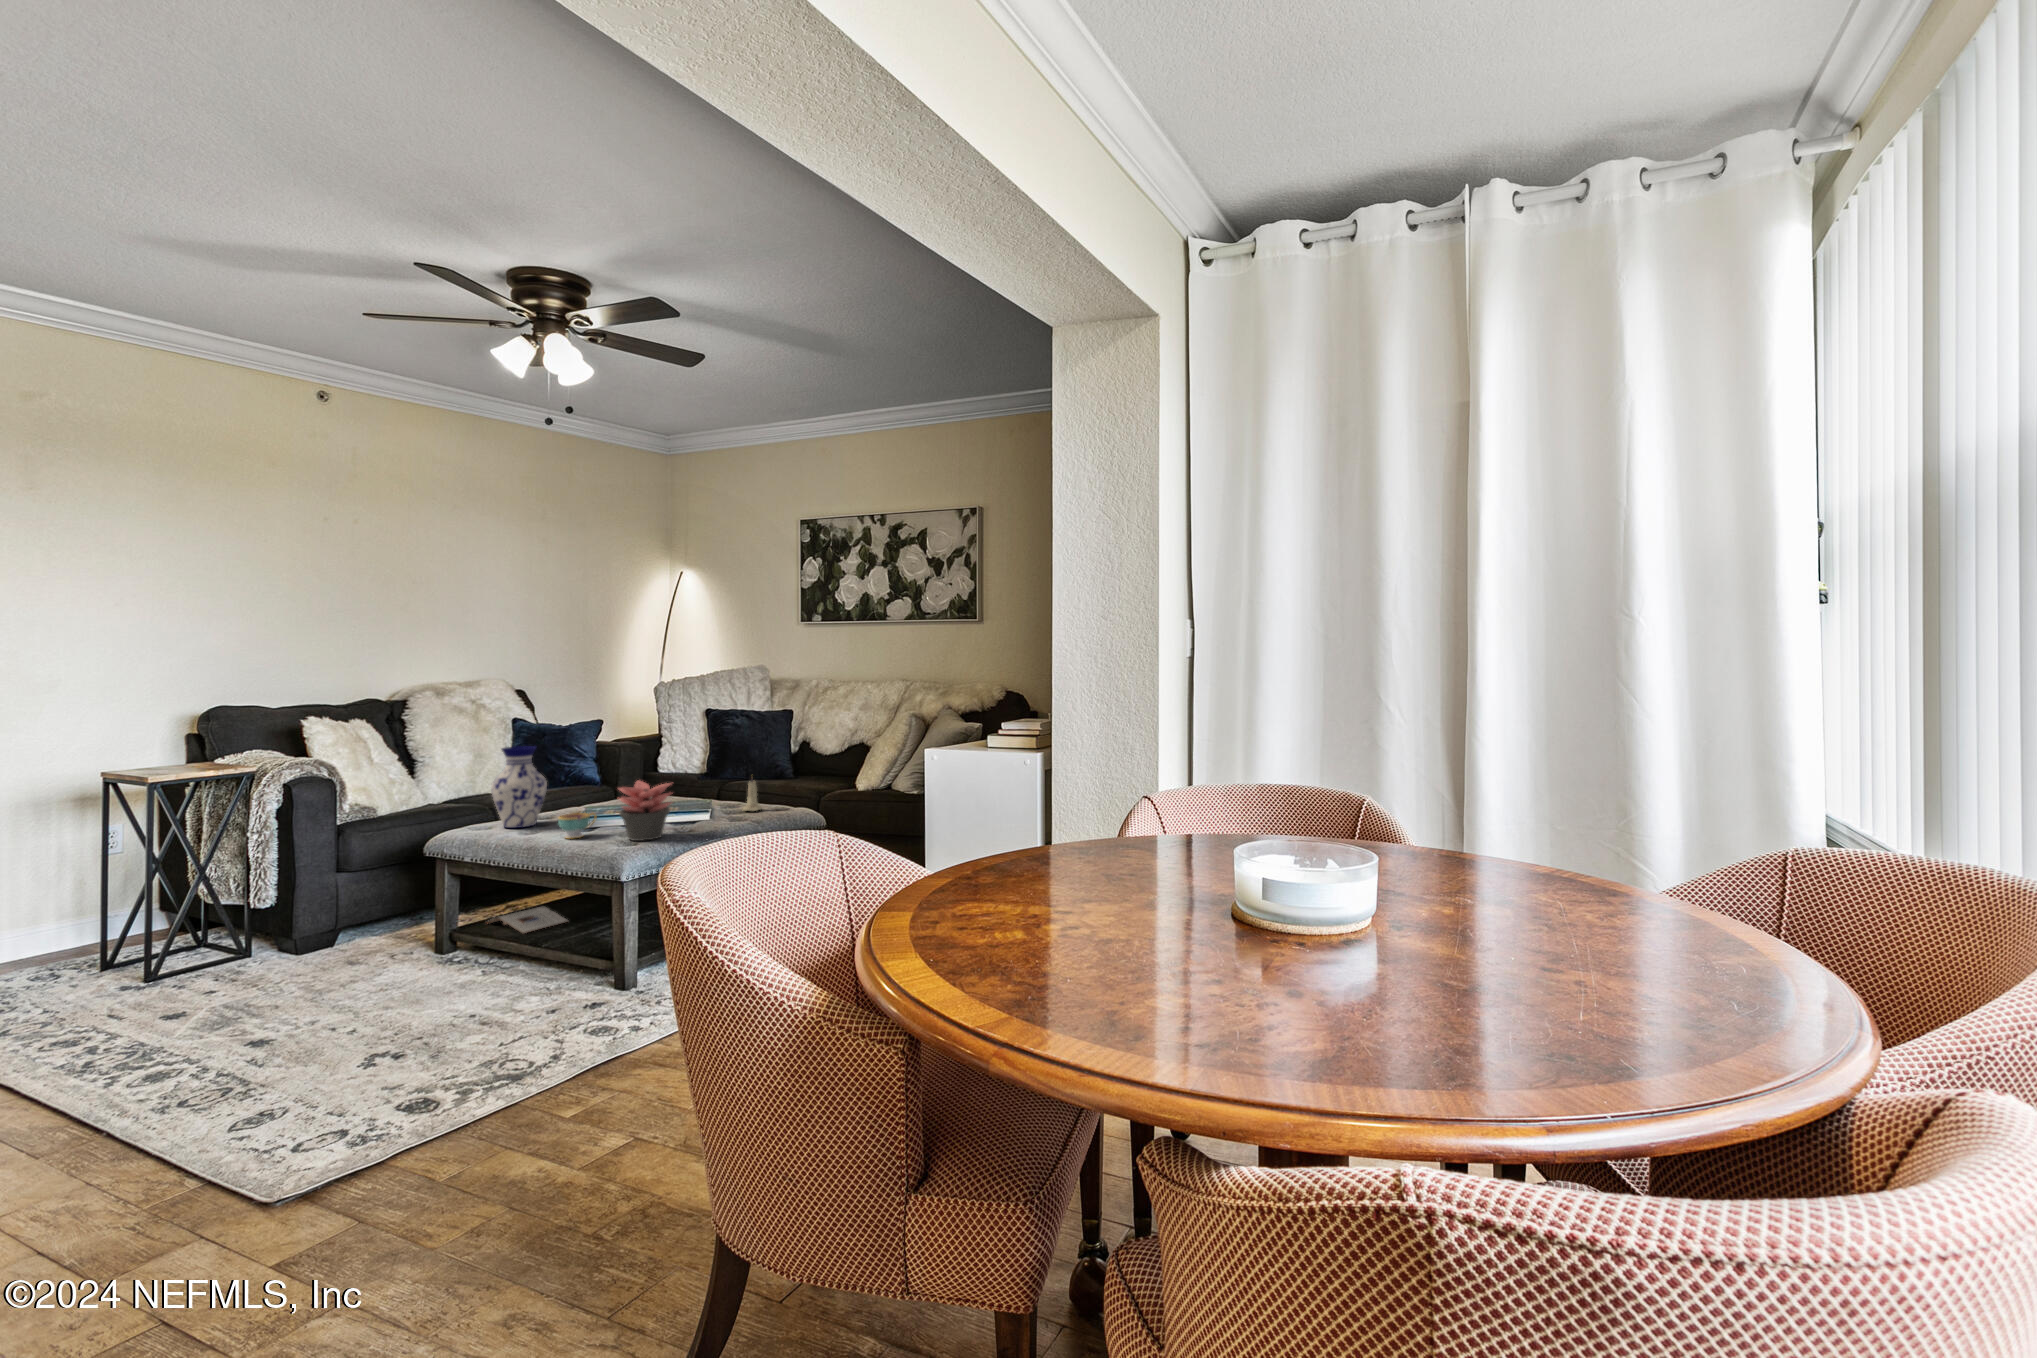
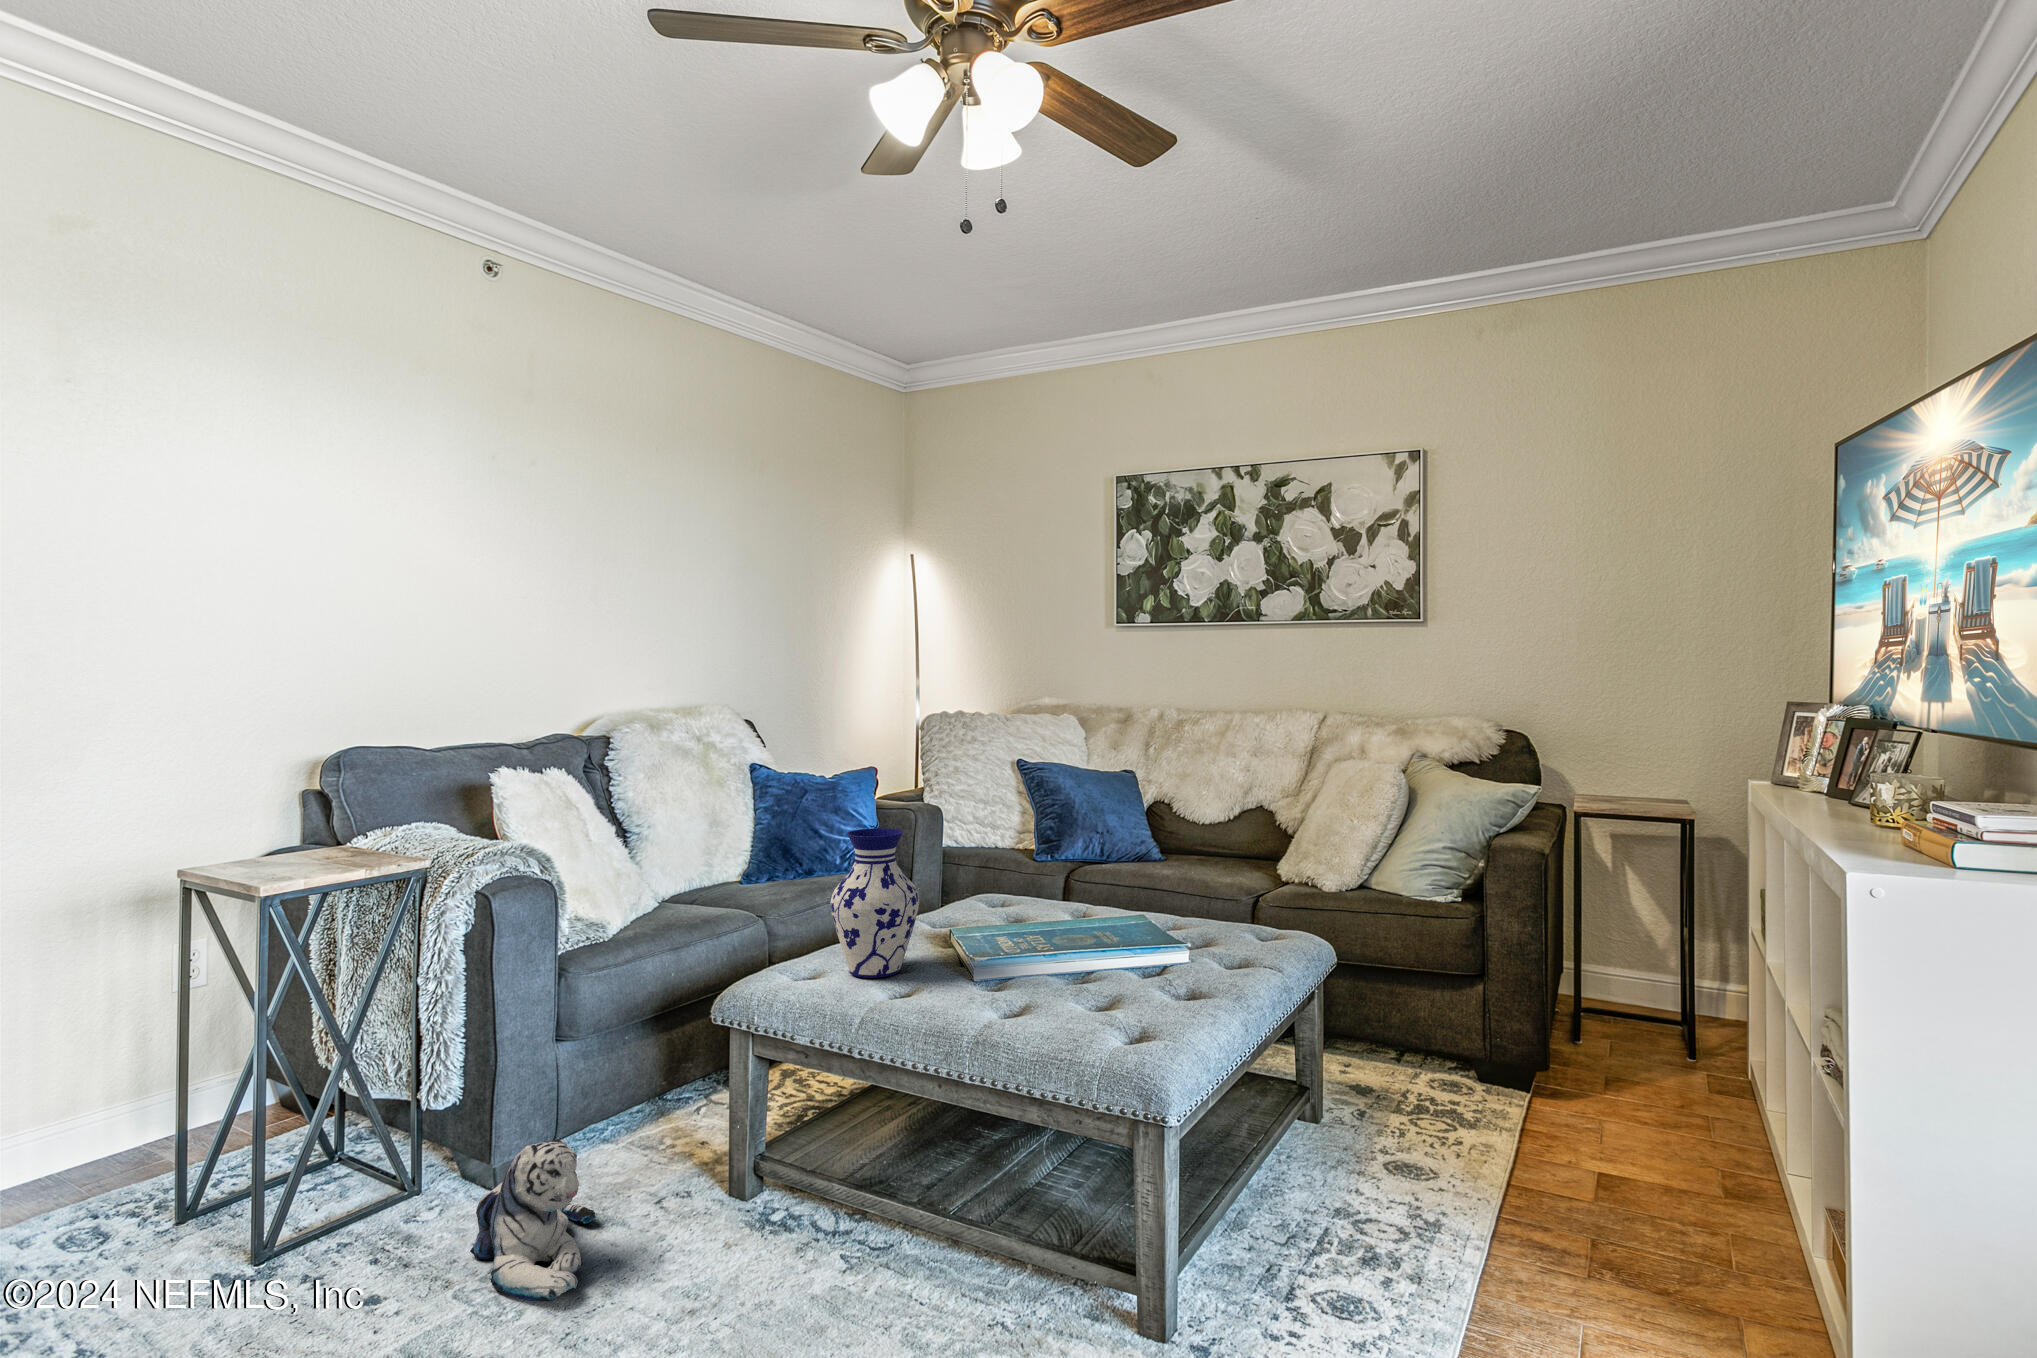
candle: present [743,777,761,811] -> none [1223,878,1255,945]
succulent plant: present [619,780,673,841] -> none [1090,899,1193,1021]
teacup: present [558,813,597,839] -> none [979,959,1038,1010]
magazine: present [487,906,568,933] -> none [816,1110,959,1177]
plush toy: none [269,913,348,989] -> present [470,1140,596,1302]

